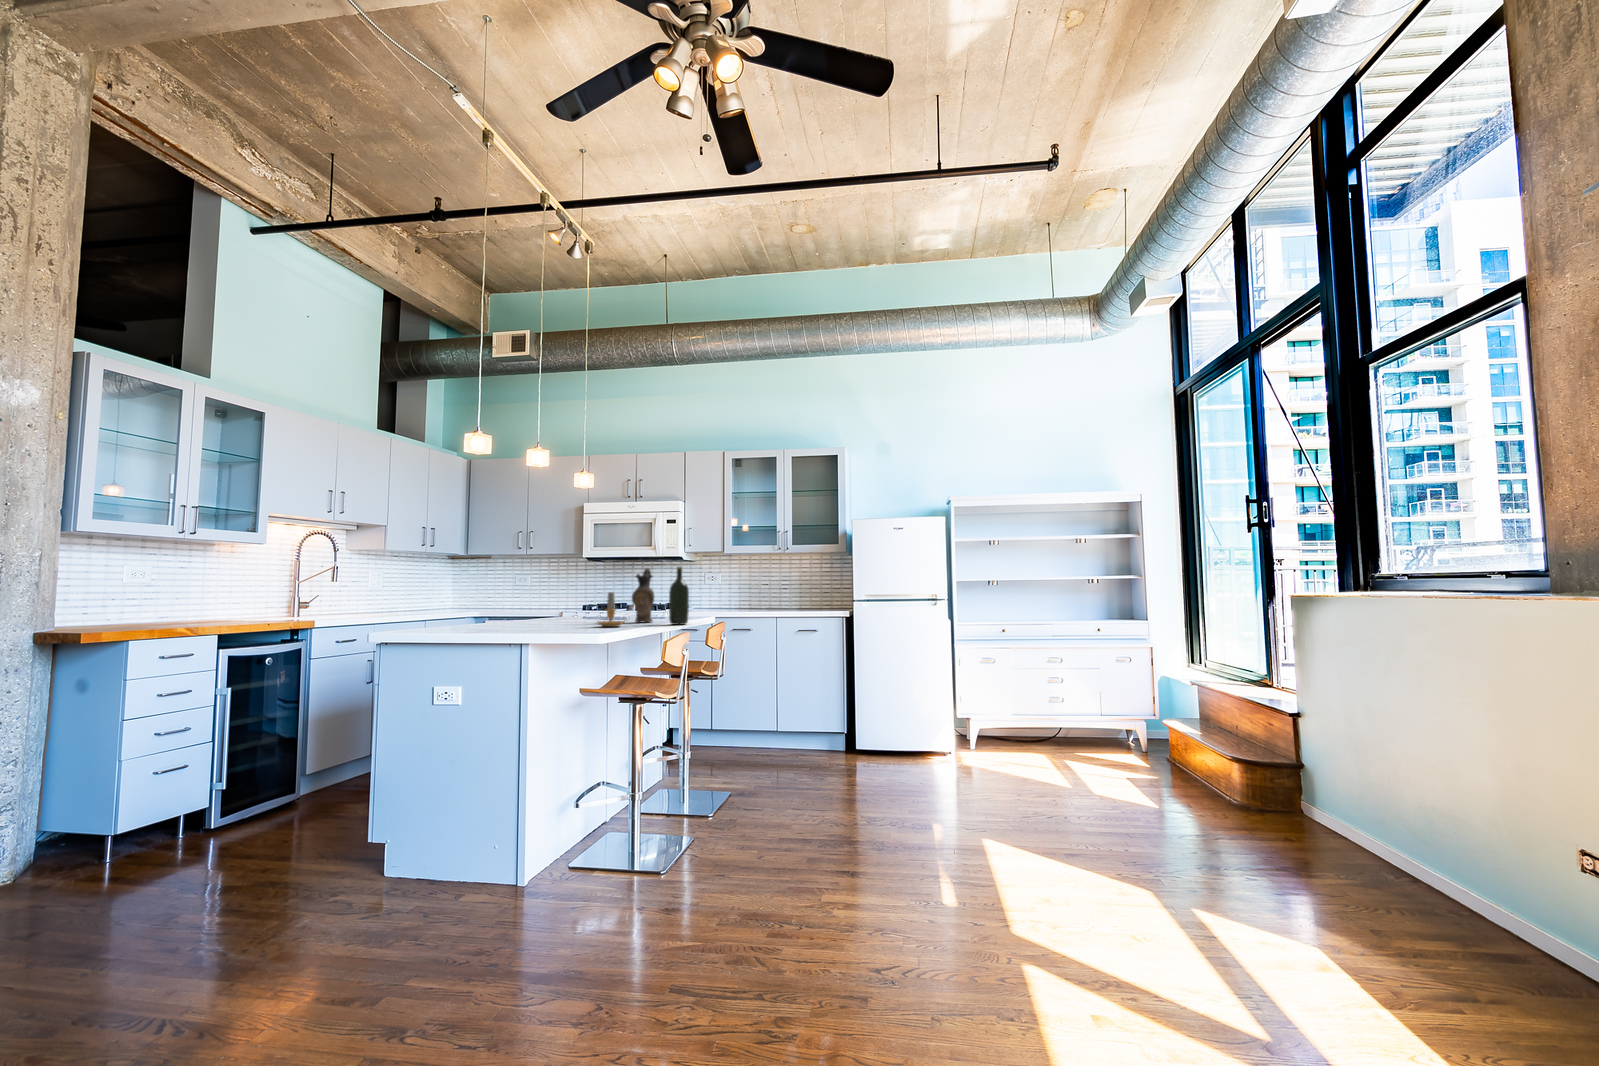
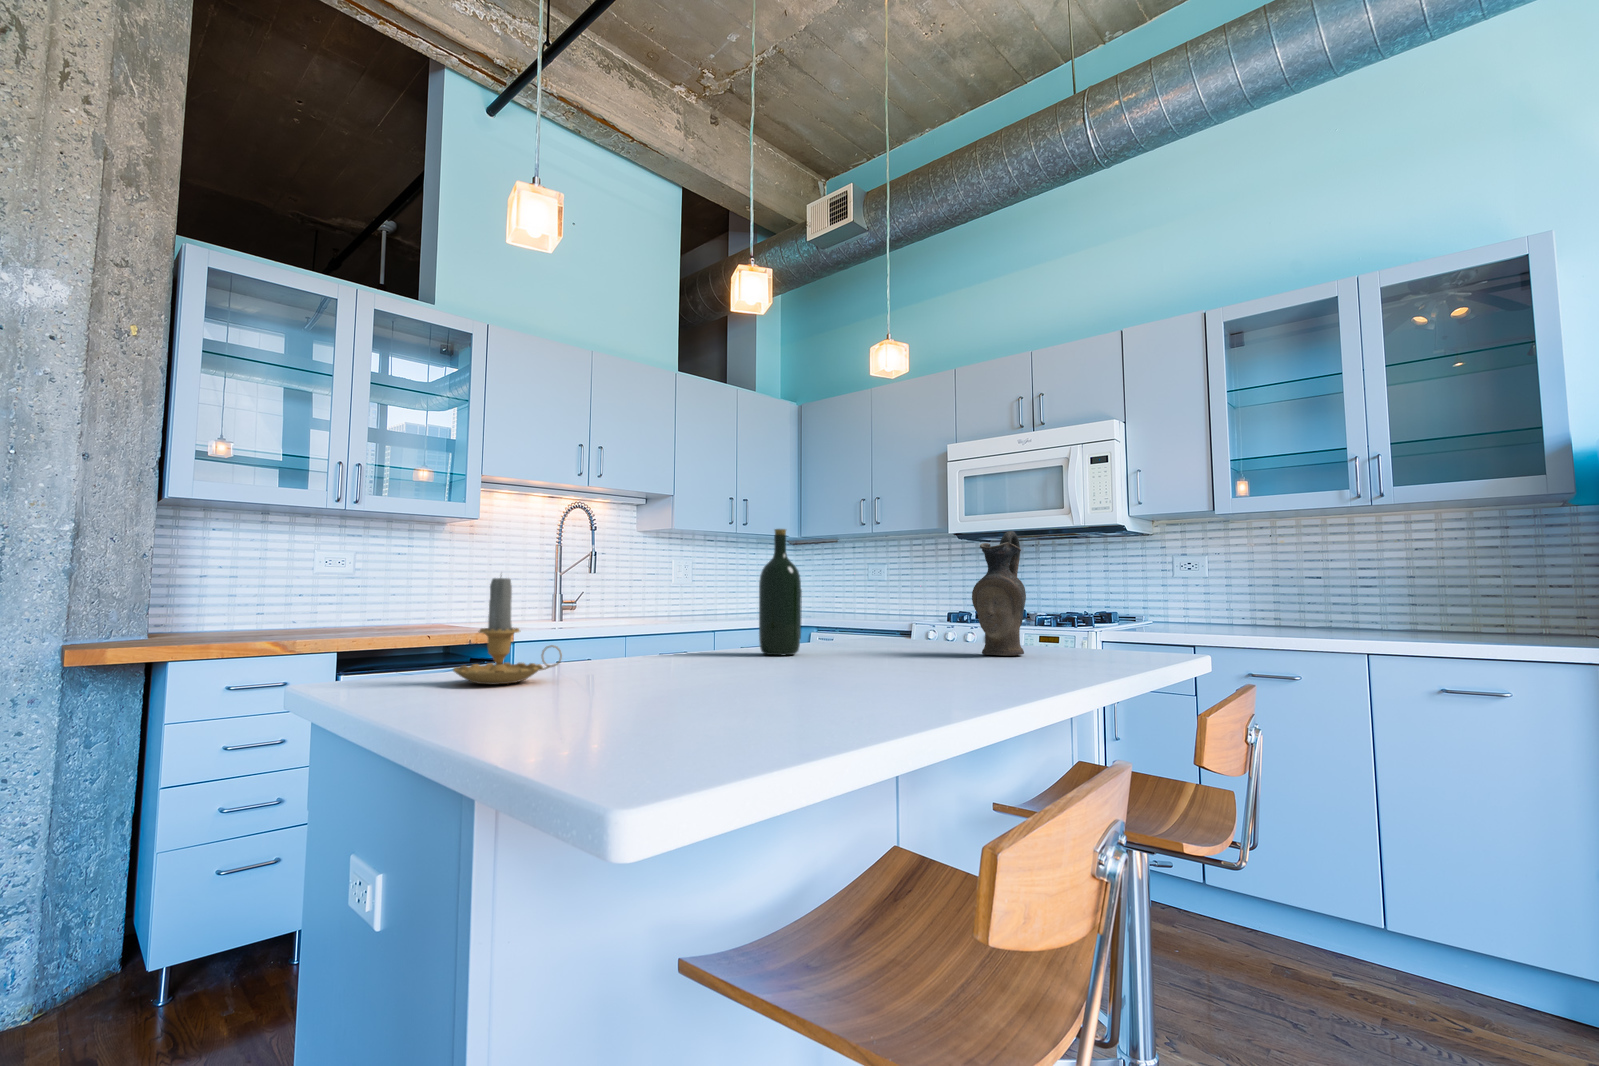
wine bottle: present [669,567,689,625] -> present [759,529,802,655]
candle: present [597,592,625,627] -> present [453,578,562,684]

